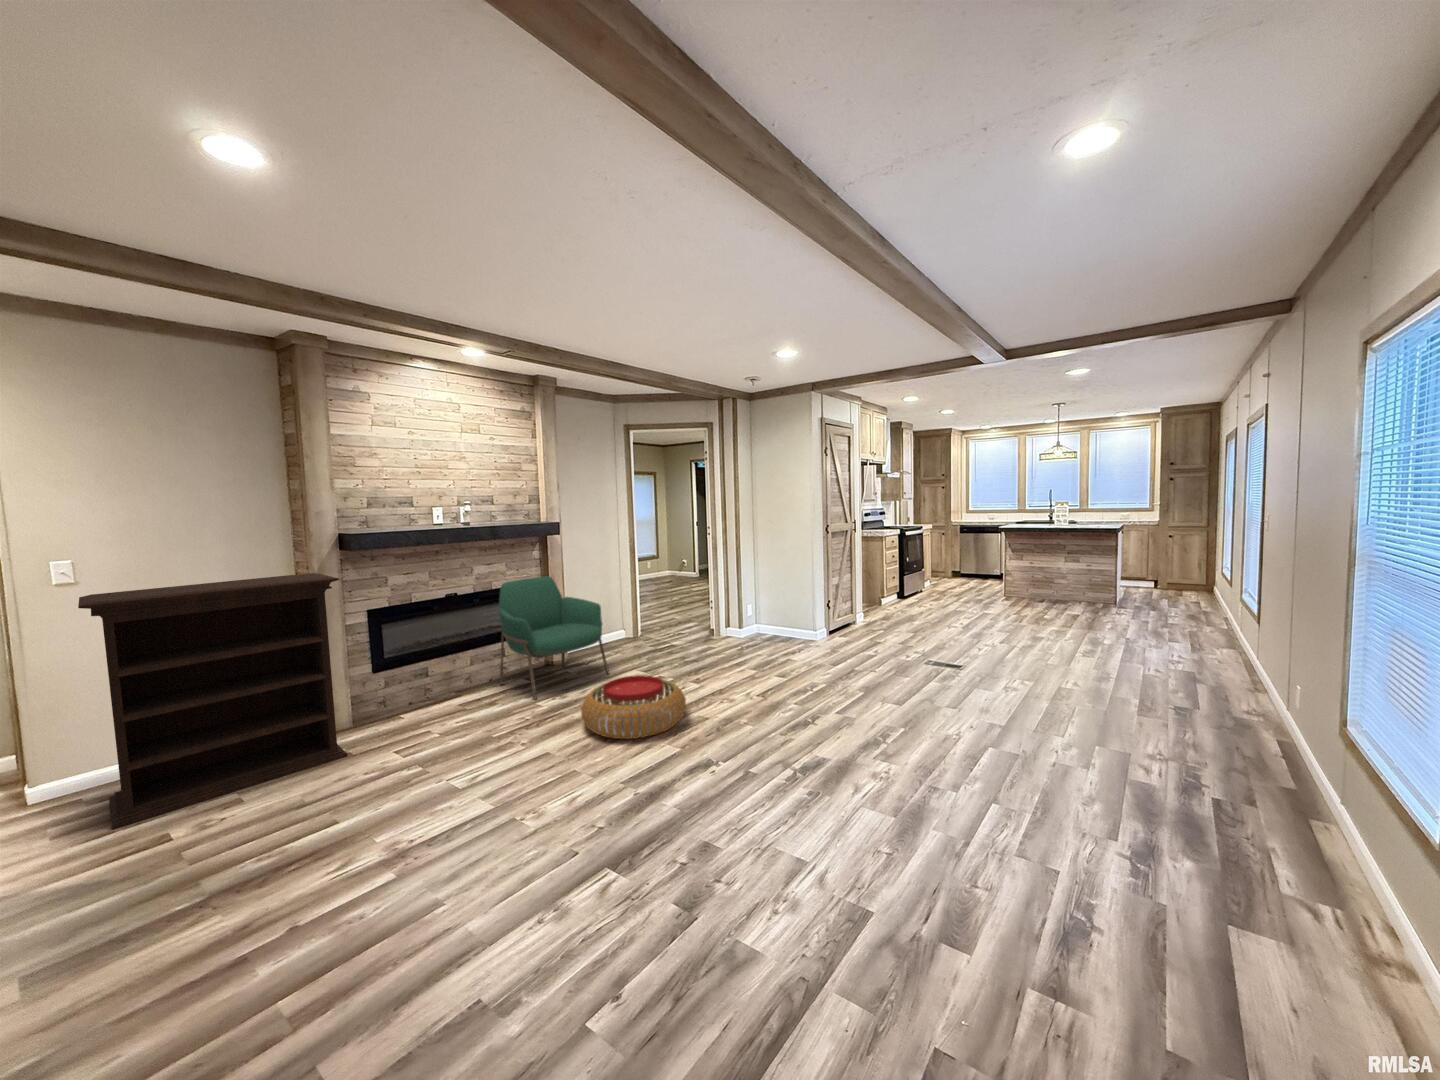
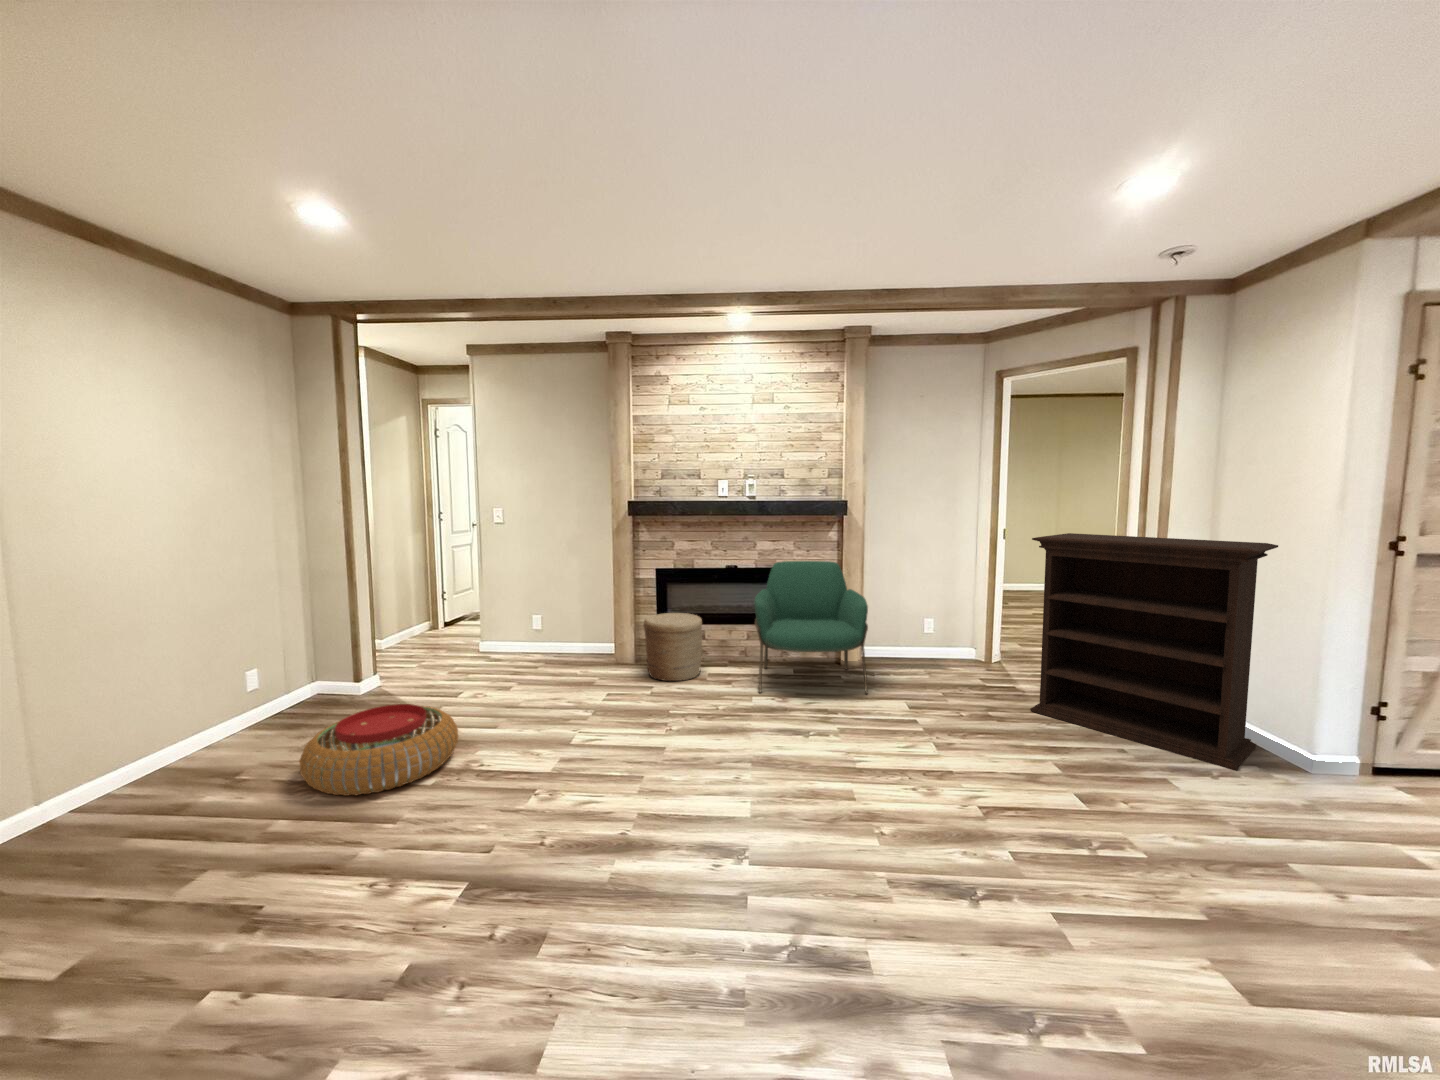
bookshelf: present [78,573,348,829] -> present [1030,533,1278,771]
woven basket: none [381,650,454,727] -> present [643,613,702,681]
pouf: present [581,675,686,739] -> present [299,704,458,796]

